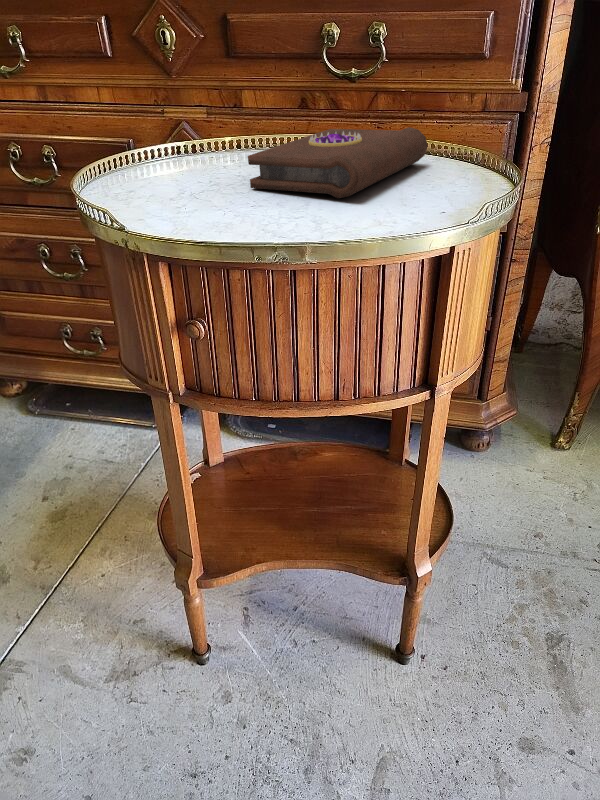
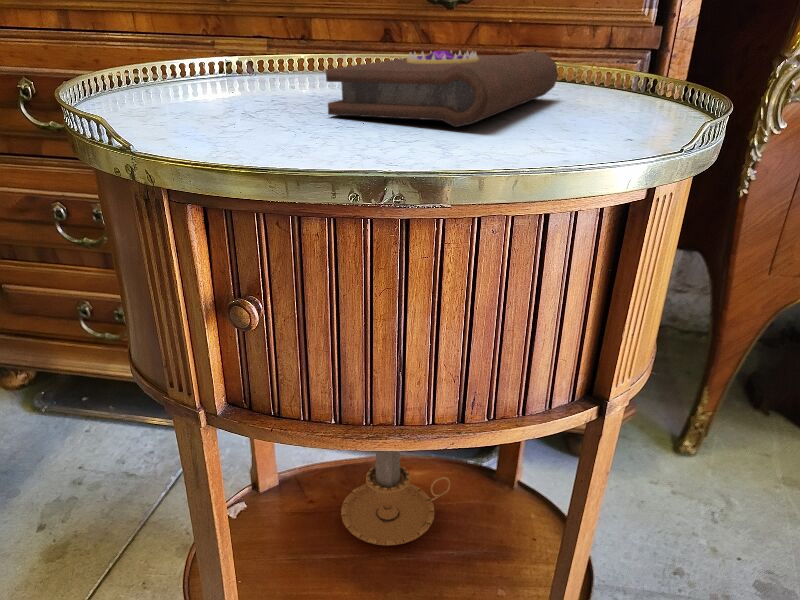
candle: none [270,412,353,503] -> present [341,452,451,545]

